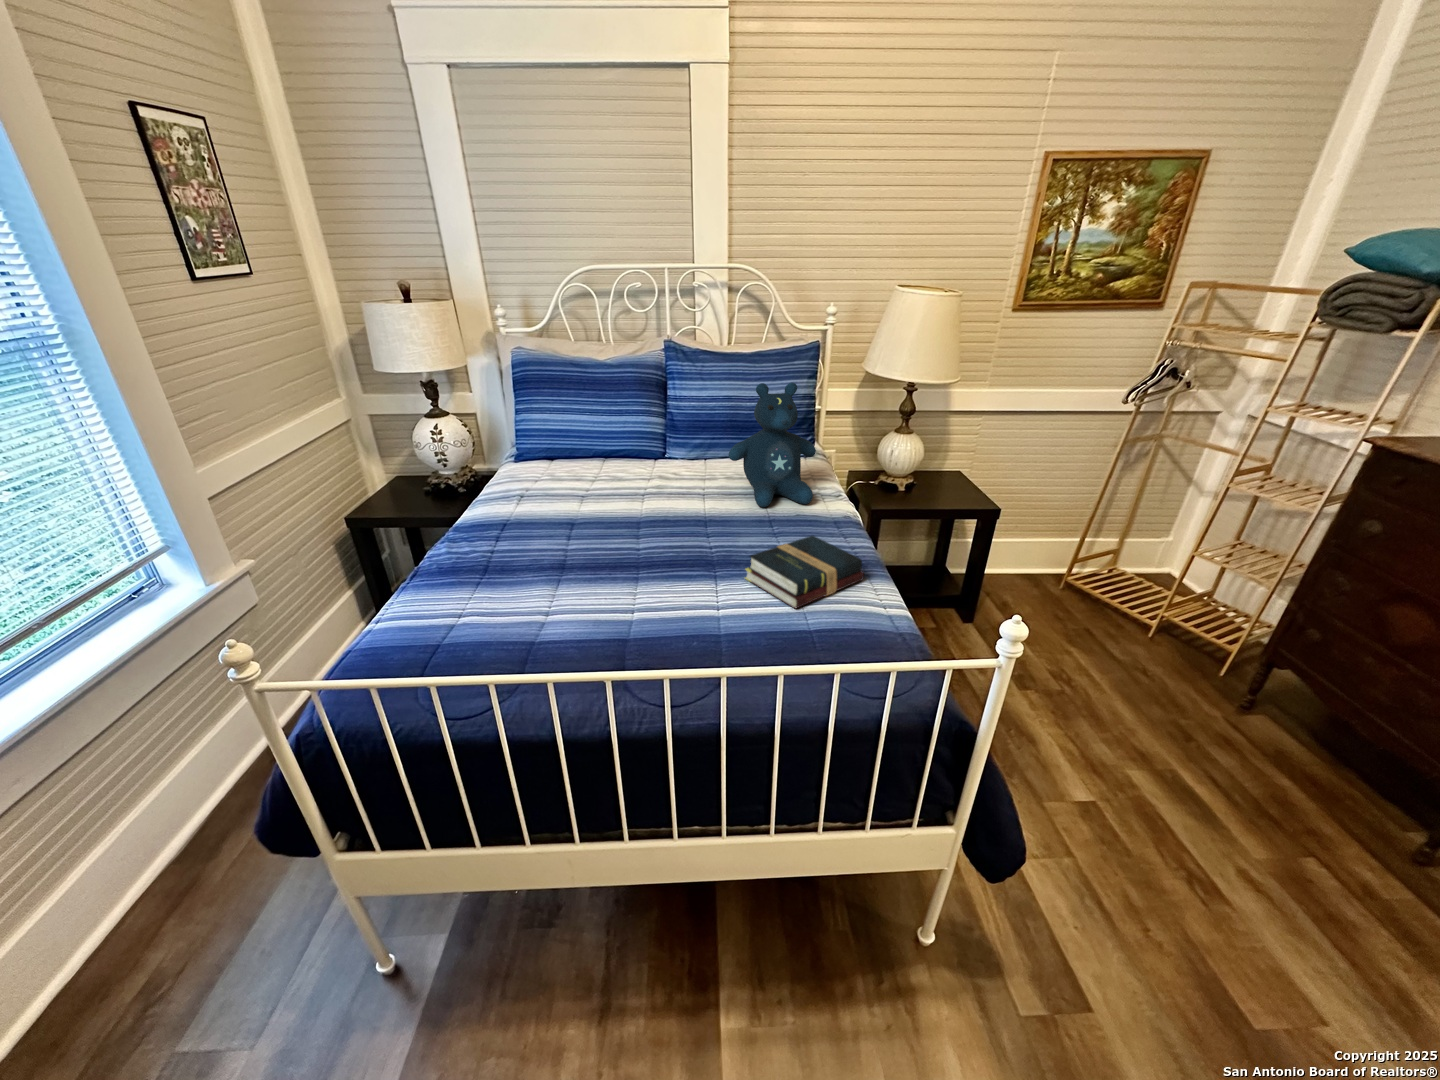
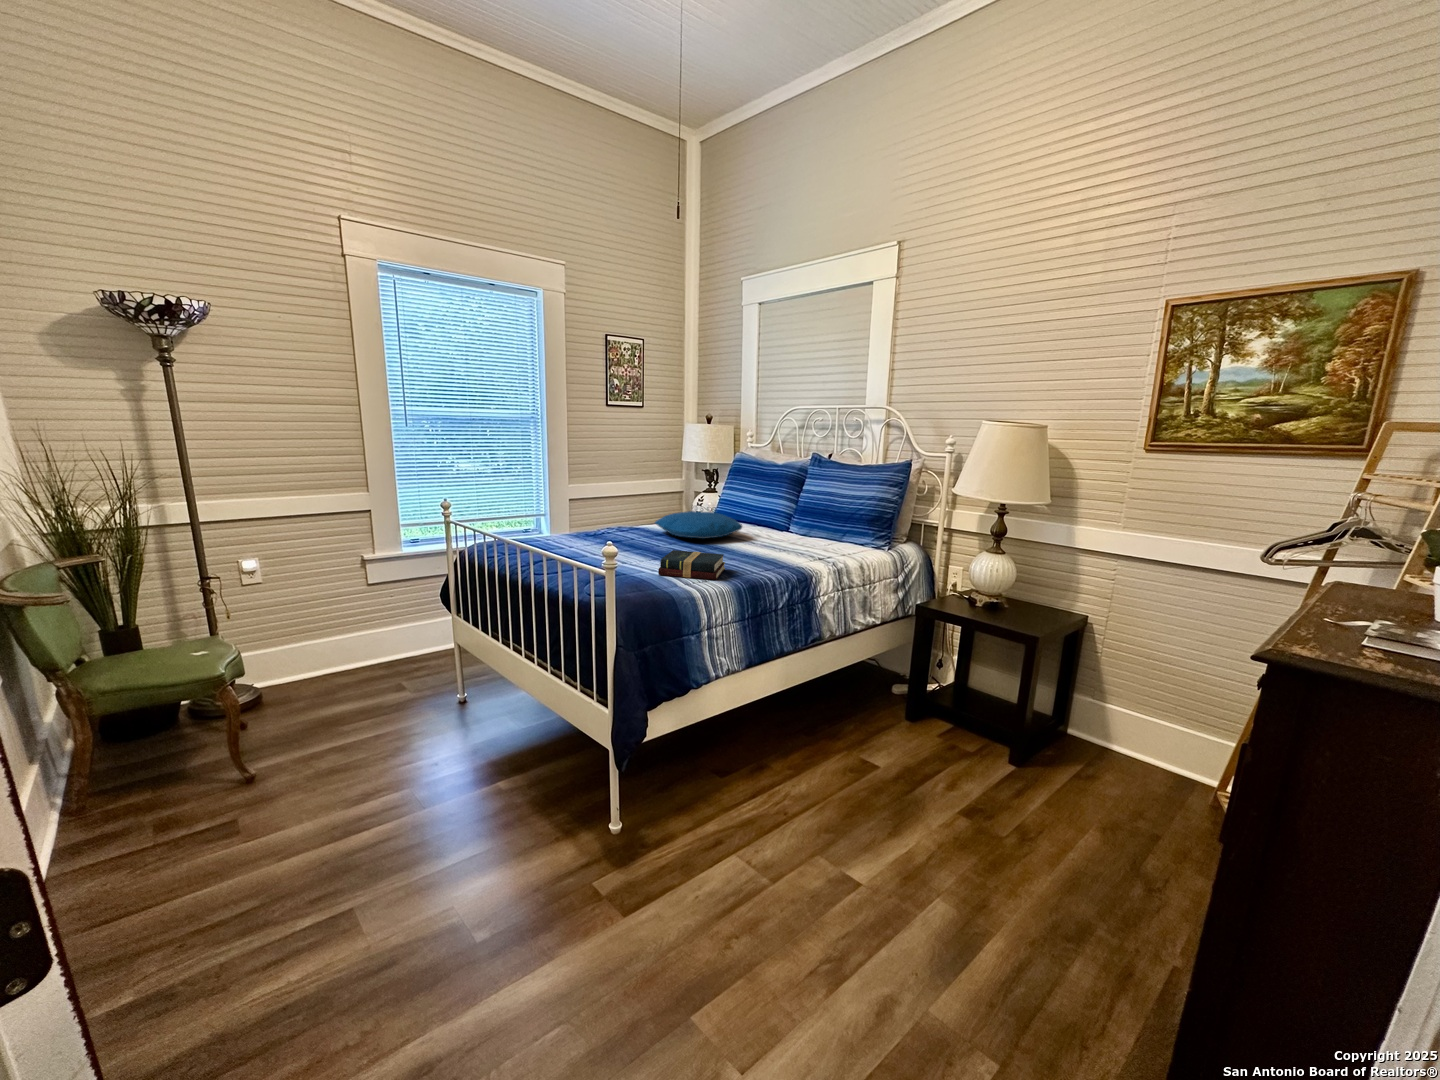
stuffed bear: present [728,383,816,507] -> none [763,474,829,560]
pillow: none [523,460,666,517] -> present [655,511,742,539]

